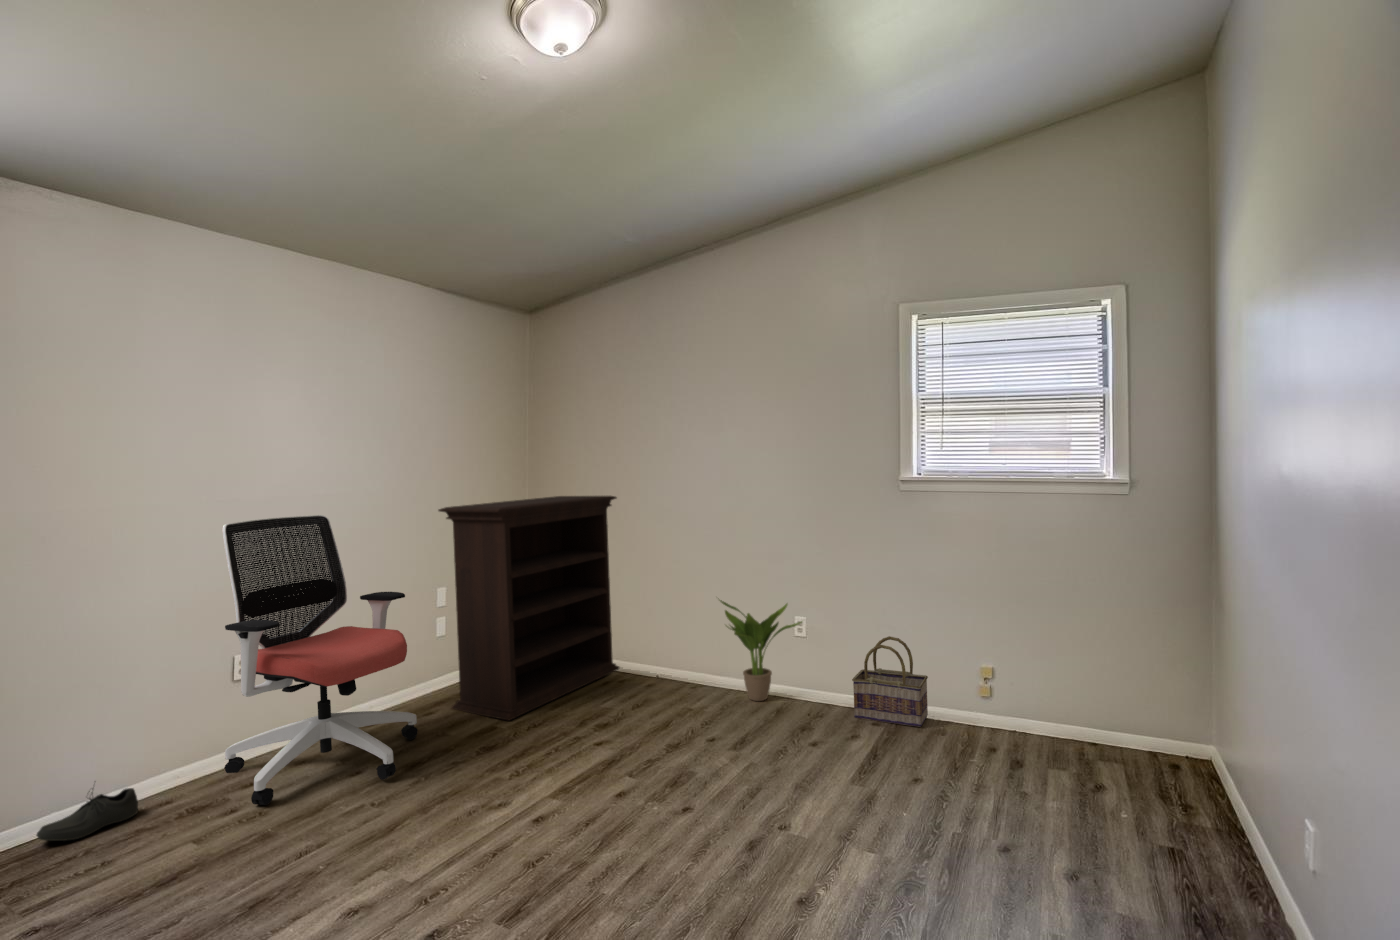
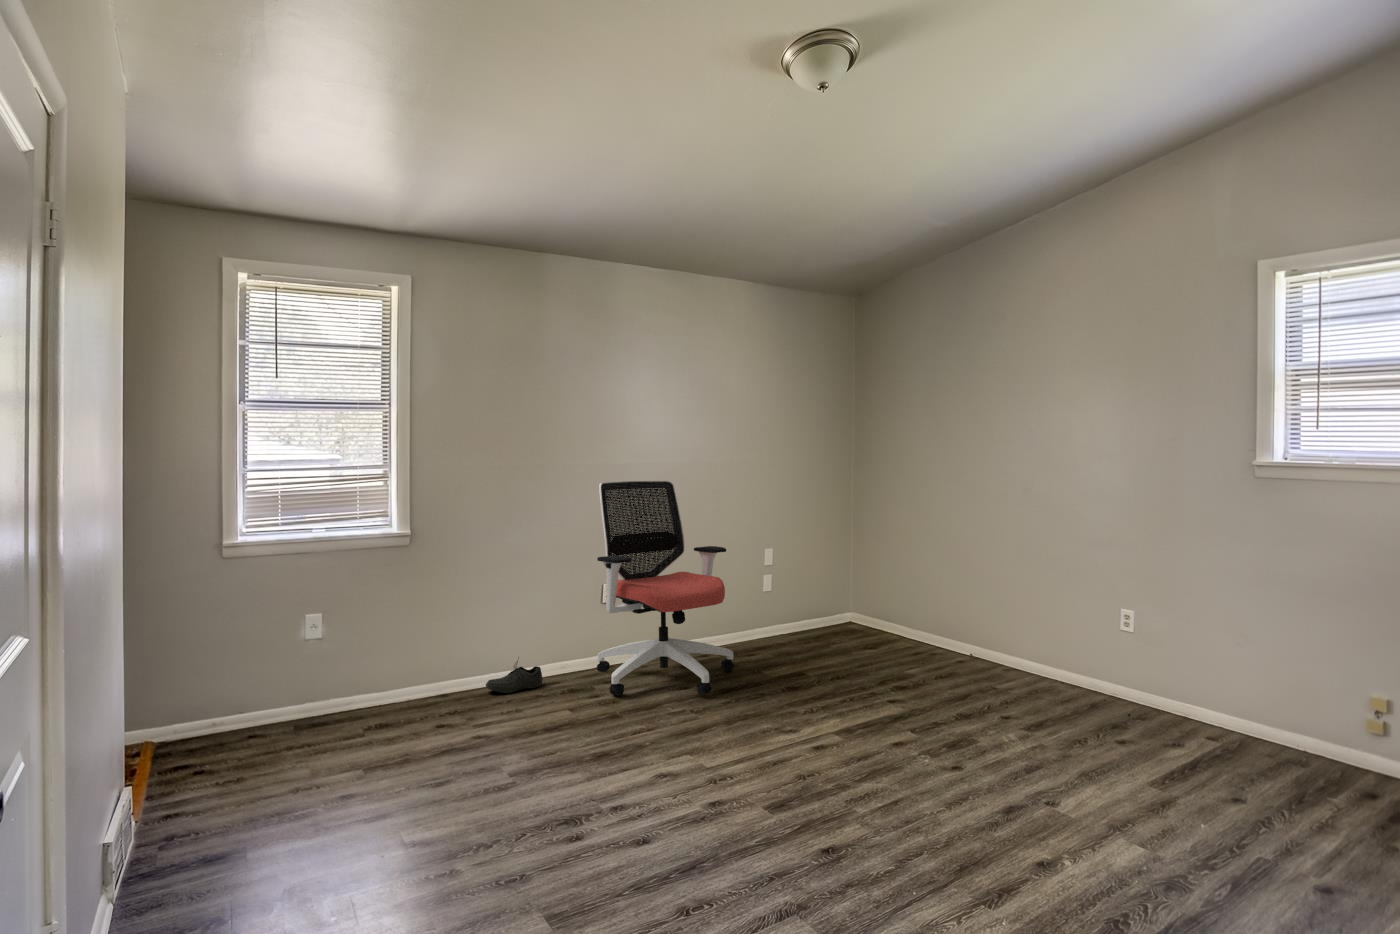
bookshelf: present [439,496,619,721] -> none [758,476,926,671]
potted plant: present [720,600,801,701] -> none [1019,579,1125,695]
basket: present [852,636,928,727] -> none [1179,644,1286,752]

